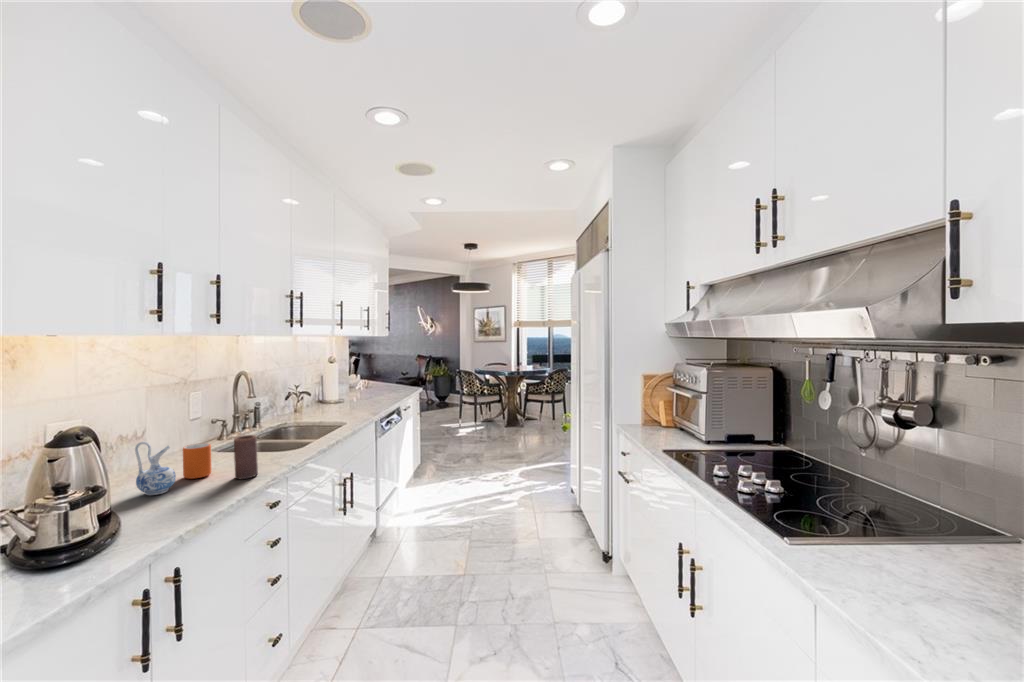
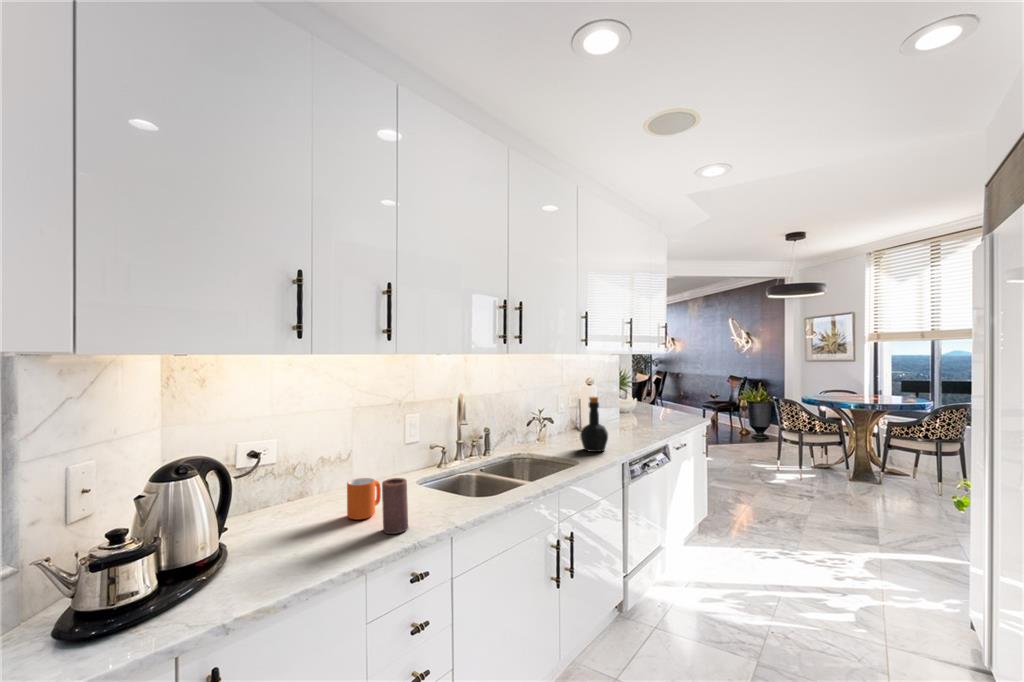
bottle: none [339,370,363,416] -> present [580,397,608,452]
ceramic pitcher: present [135,442,176,495] -> none [286,473,324,535]

